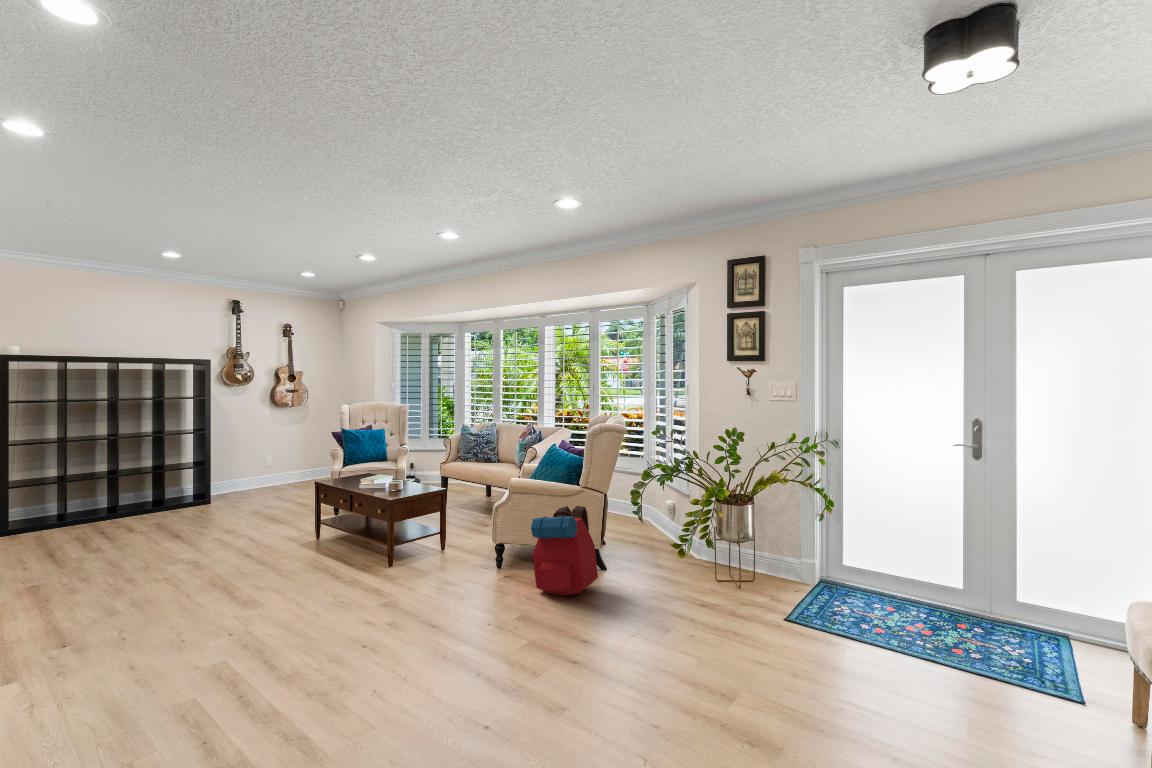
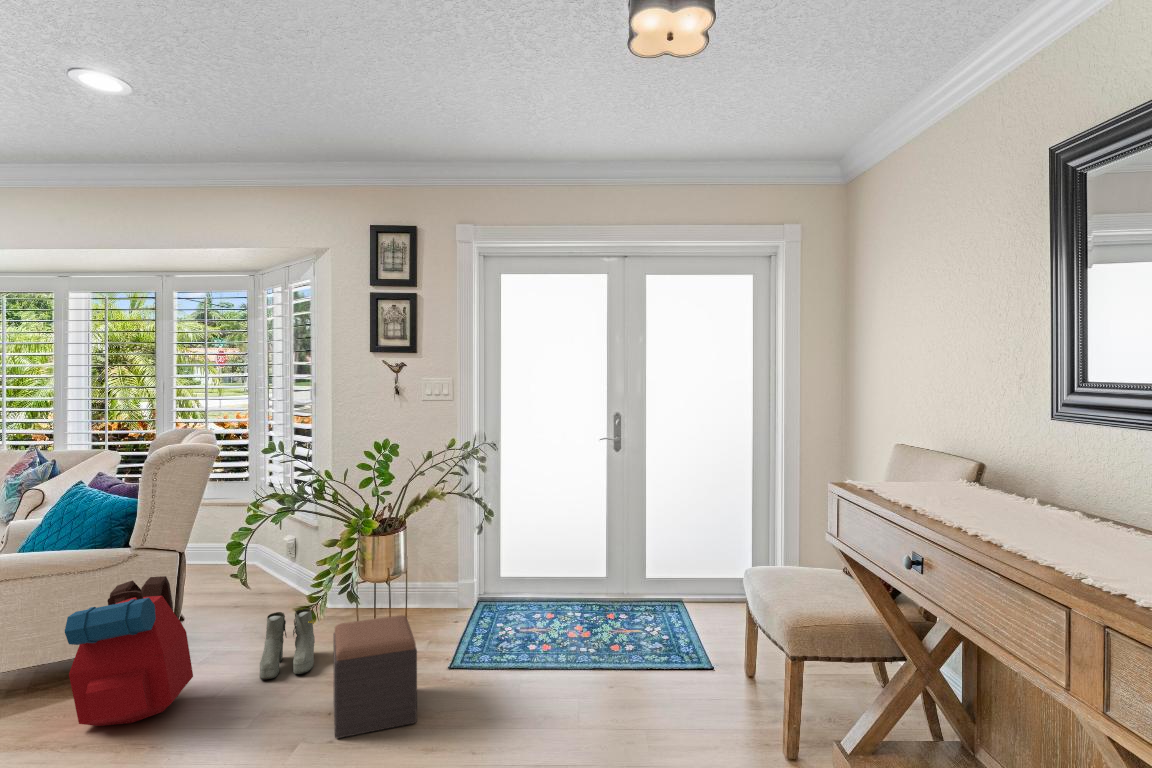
boots: none [639,548,677,595] -> present [260,609,315,680]
footstool: none [680,561,744,652] -> present [333,615,417,738]

